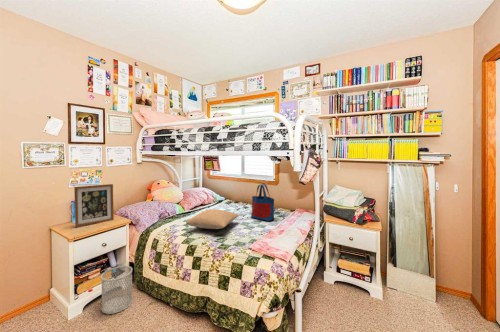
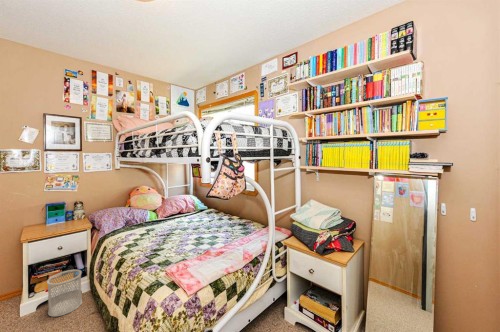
picture frame: present [74,184,114,227] -> none [38,190,78,229]
tote bag: present [251,184,274,221] -> none [210,194,233,237]
pillow: present [186,209,239,229] -> none [128,219,192,243]

